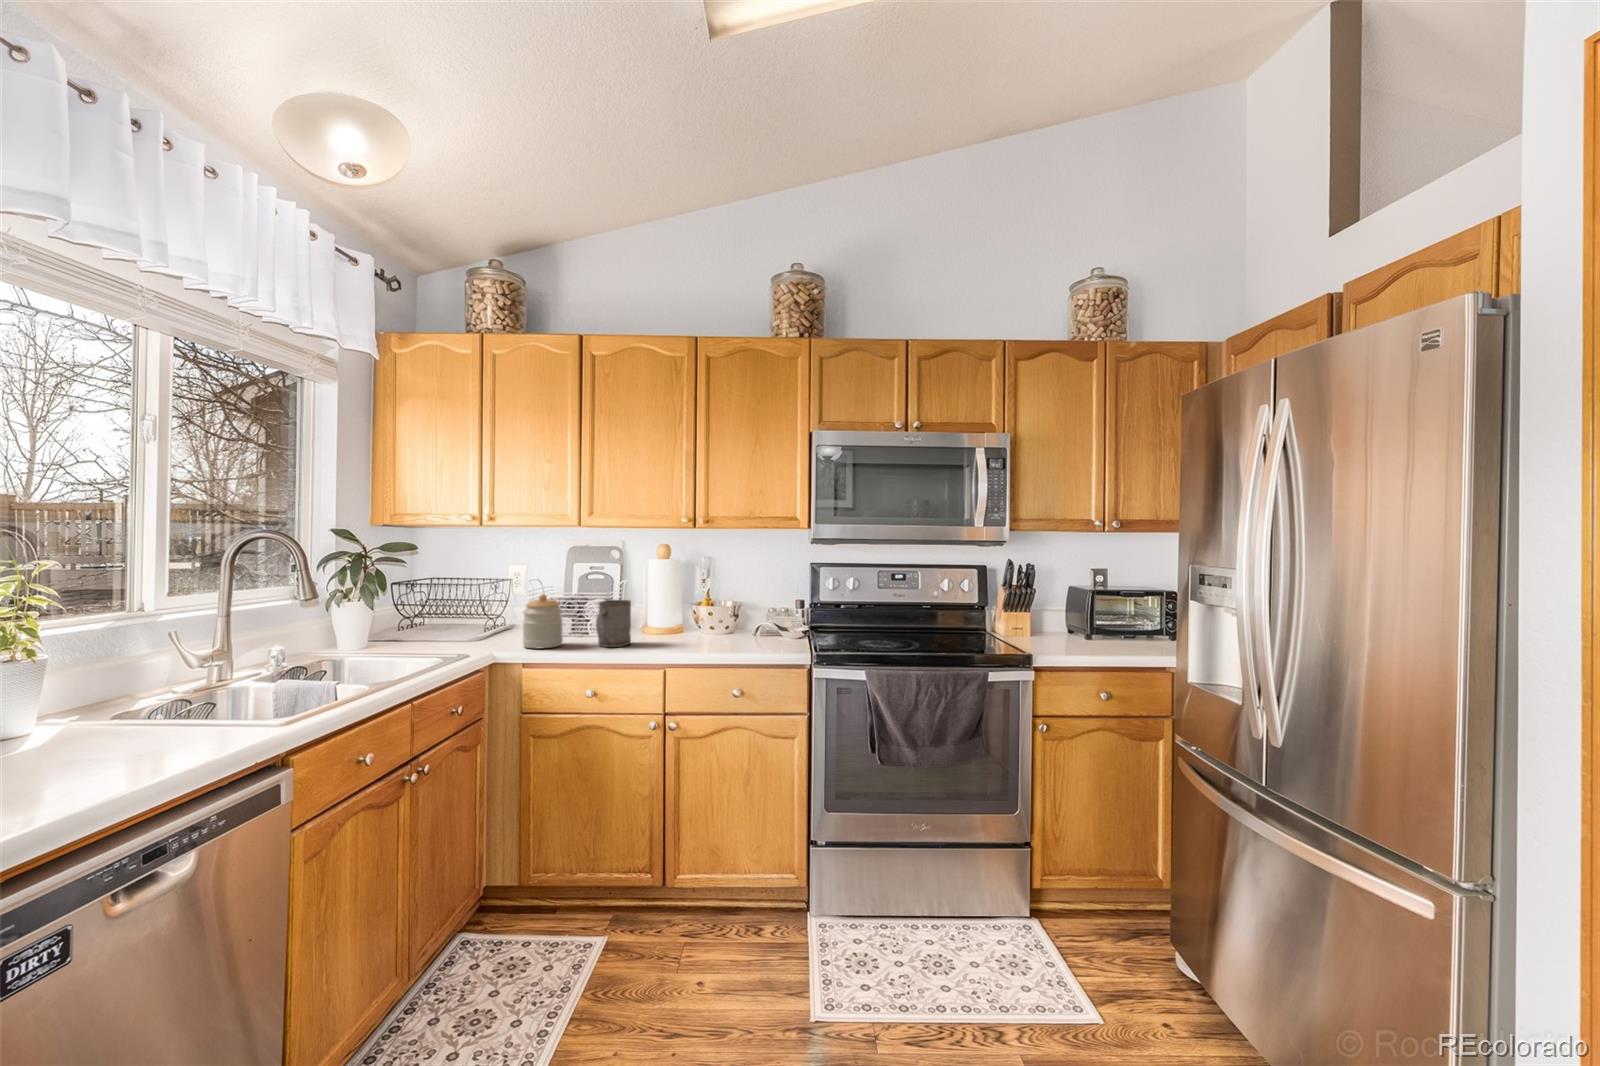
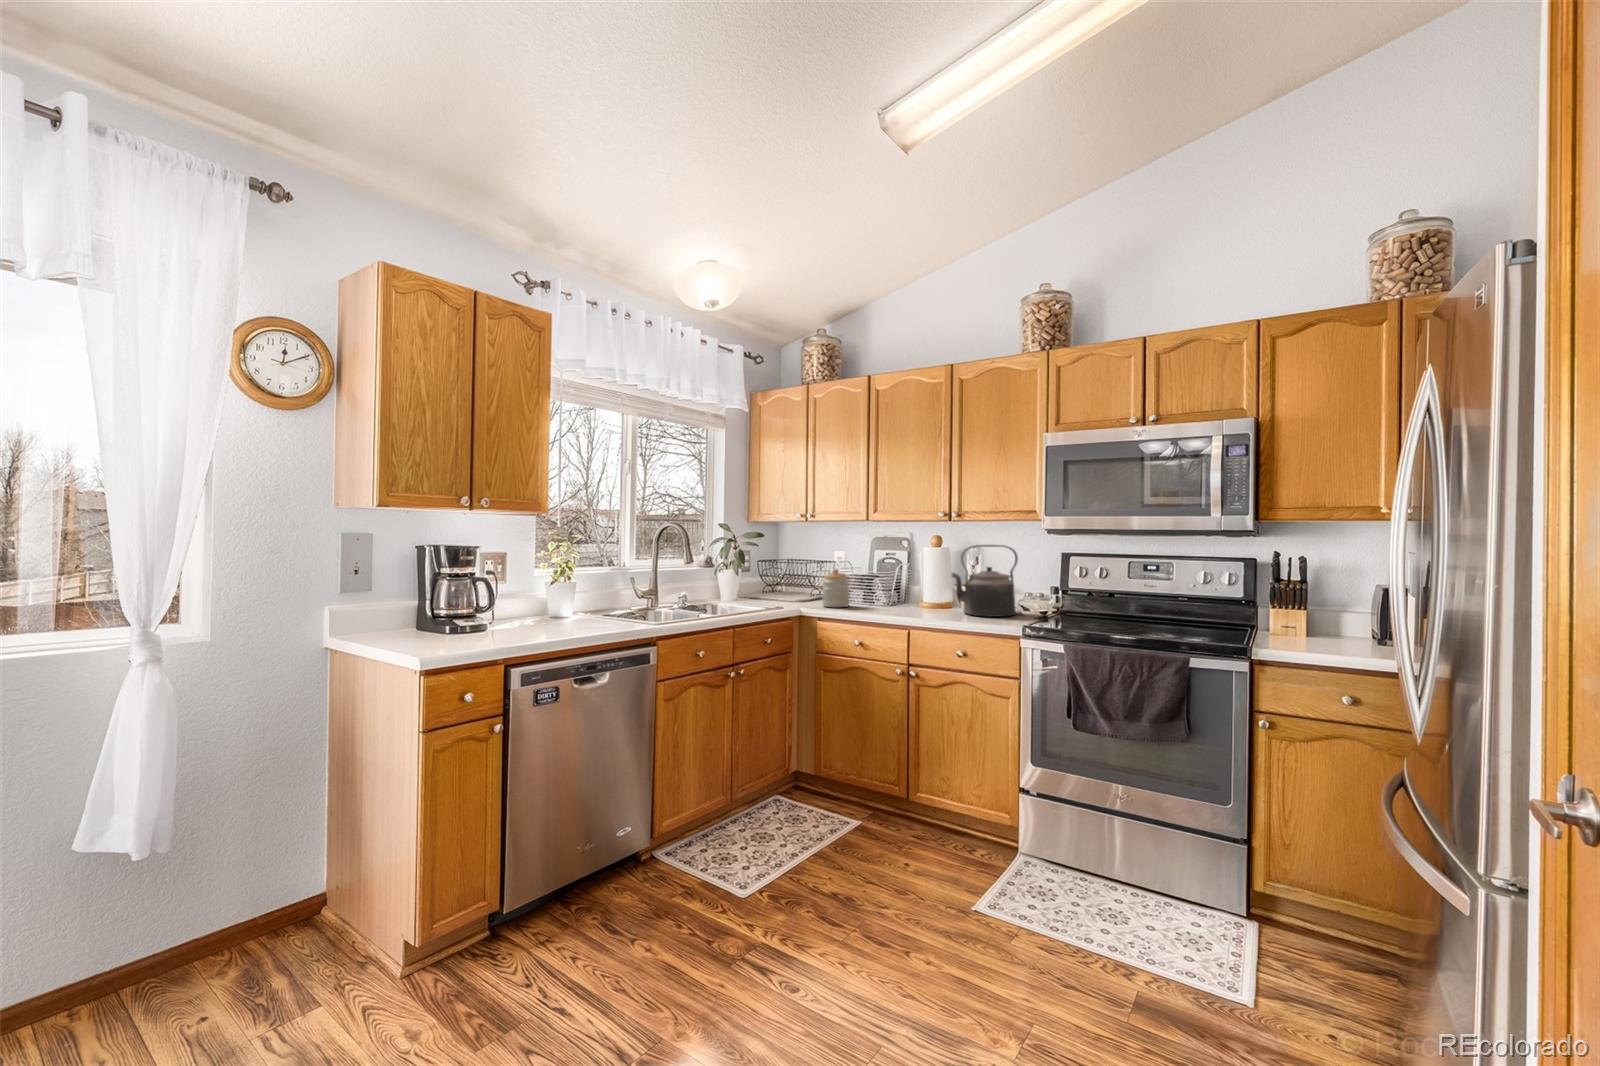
kettle: none [706,557,777,644] -> present [951,545,1018,617]
mug: present [596,600,631,647] -> none [867,575,896,610]

